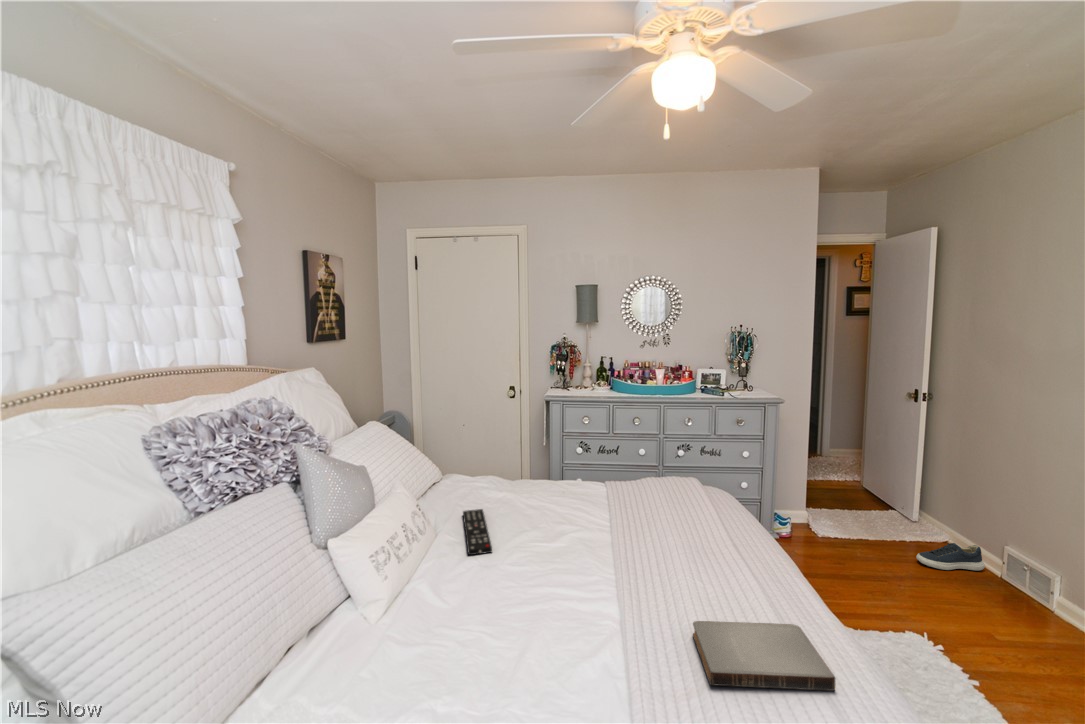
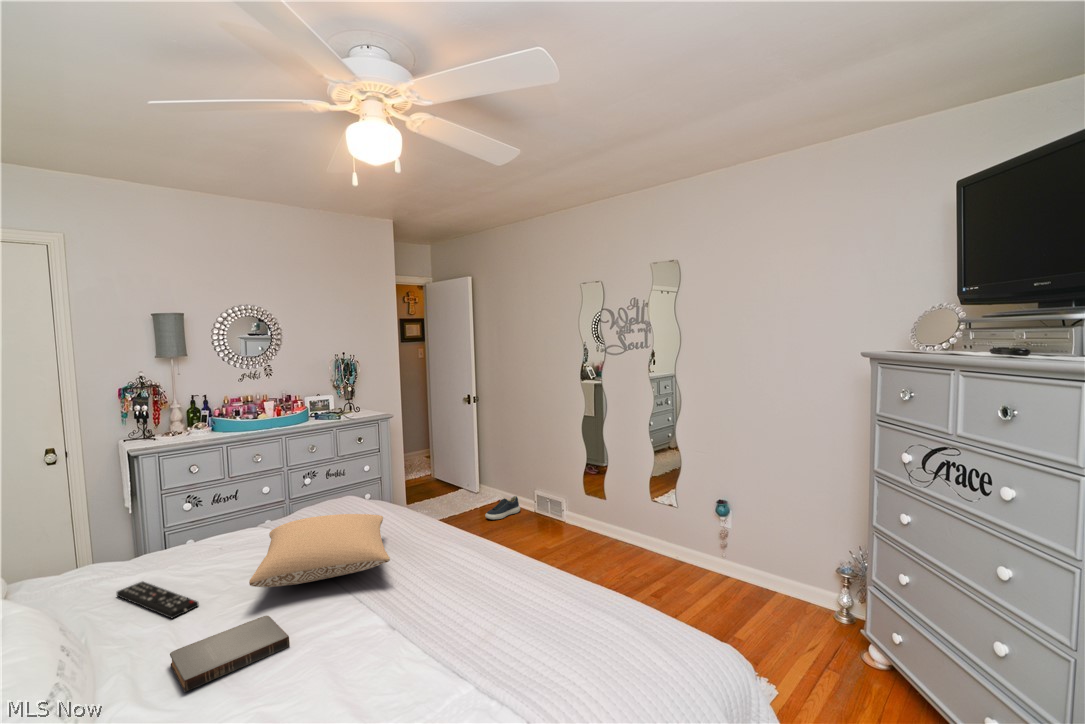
pillow: none [514,497,695,594] -> present [249,514,390,587]
book: present [693,621,835,691] -> present [170,616,290,692]

